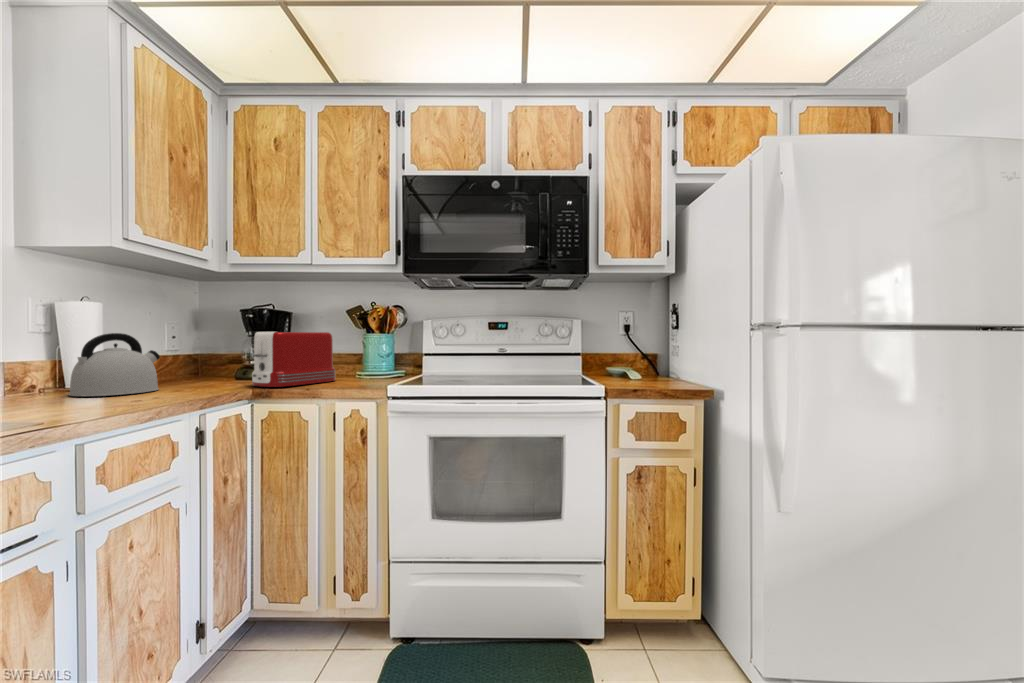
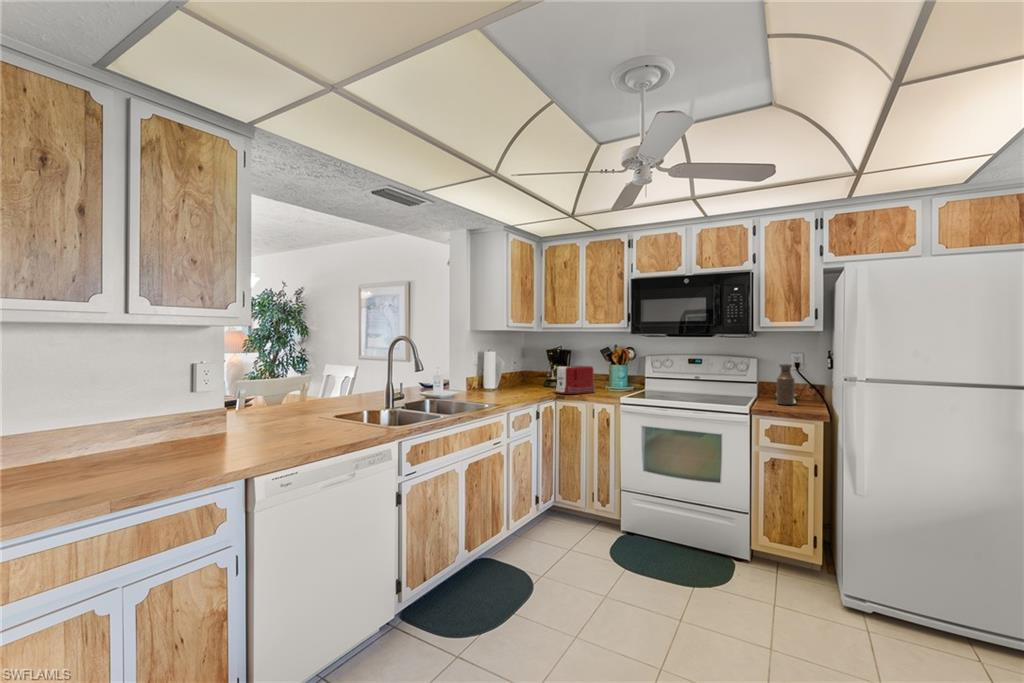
bottle: none [627,319,651,381] -> present [777,364,795,405]
kettle: present [69,333,160,396] -> none [488,367,518,394]

